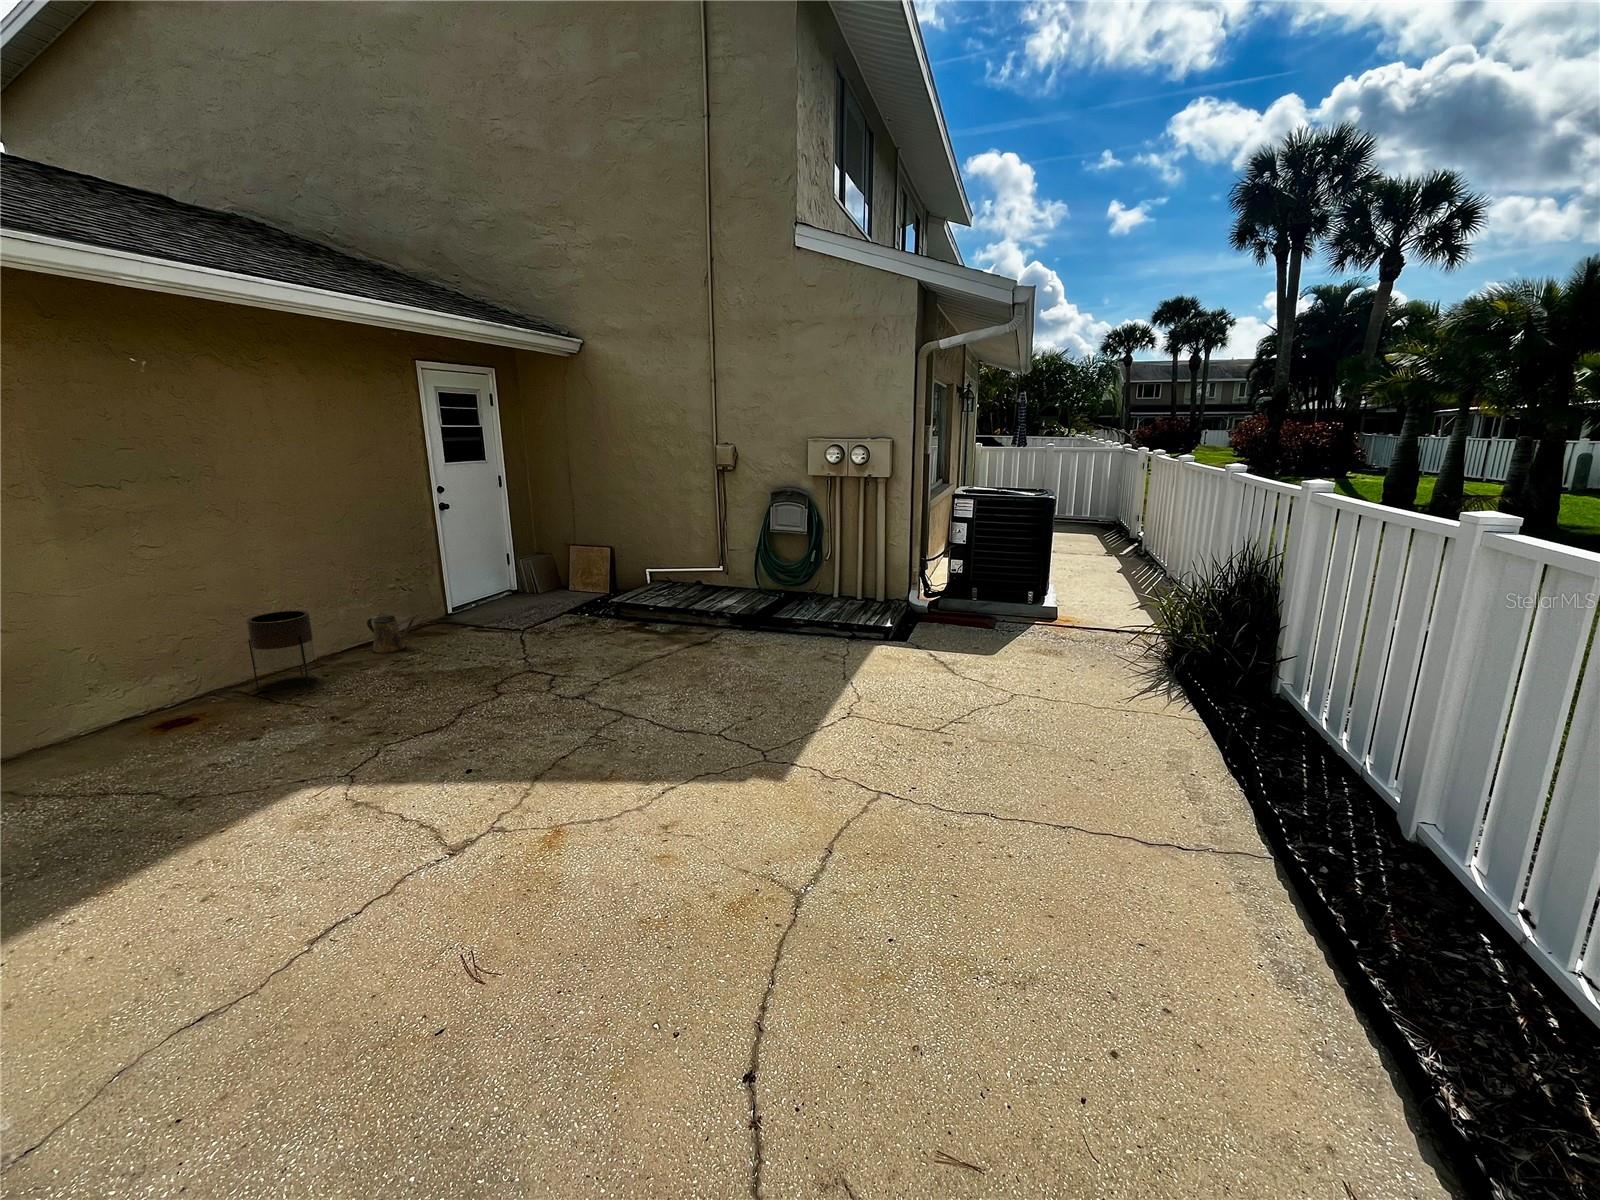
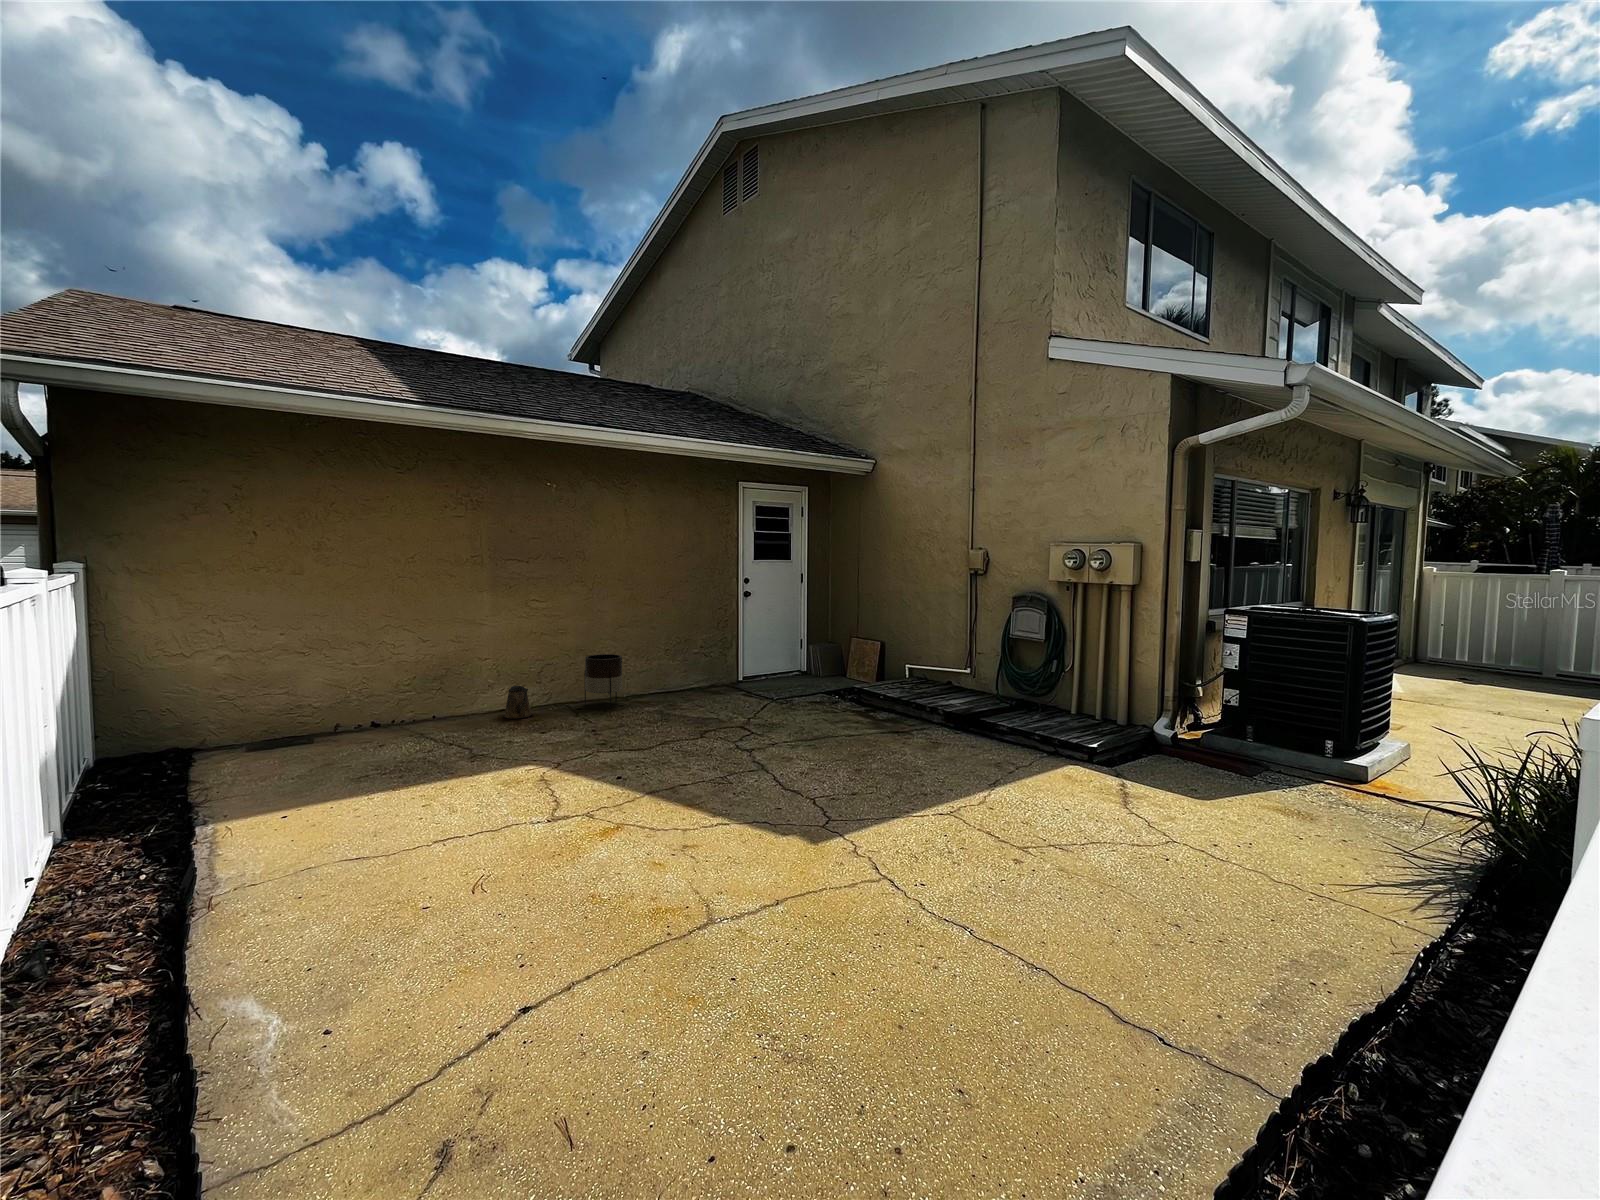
watering can: present [367,615,418,653] -> present [504,686,532,719]

